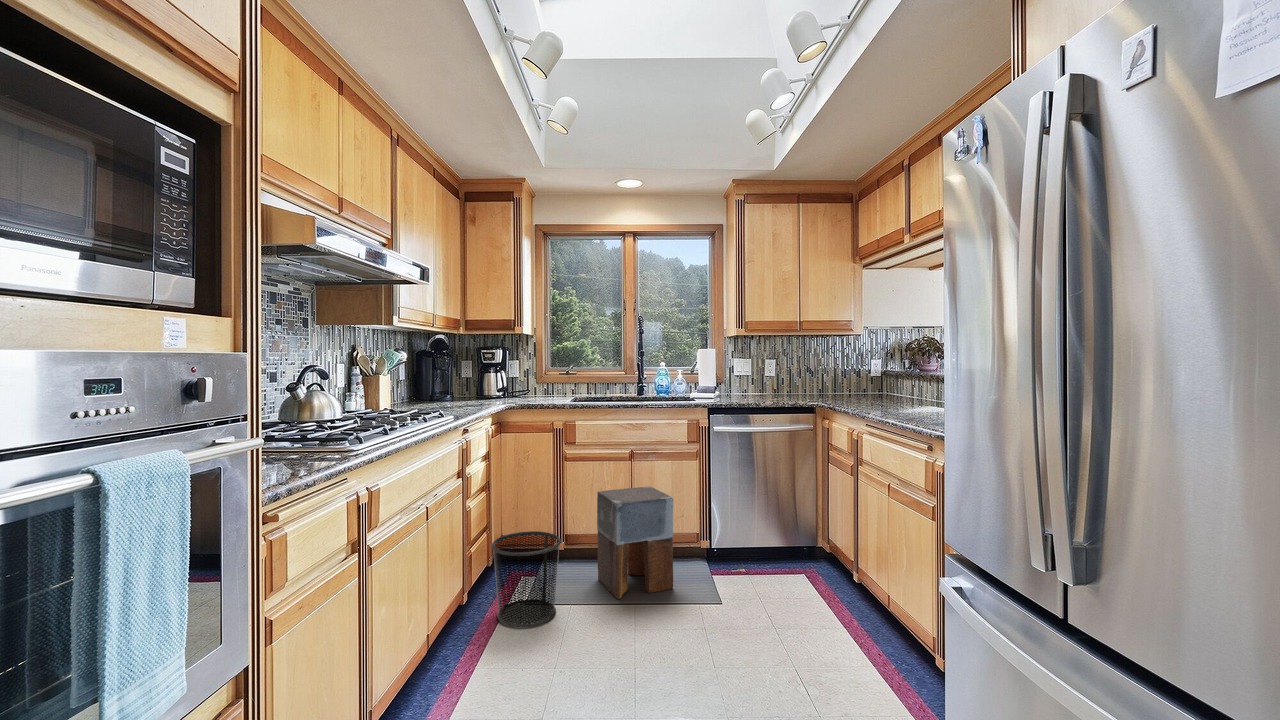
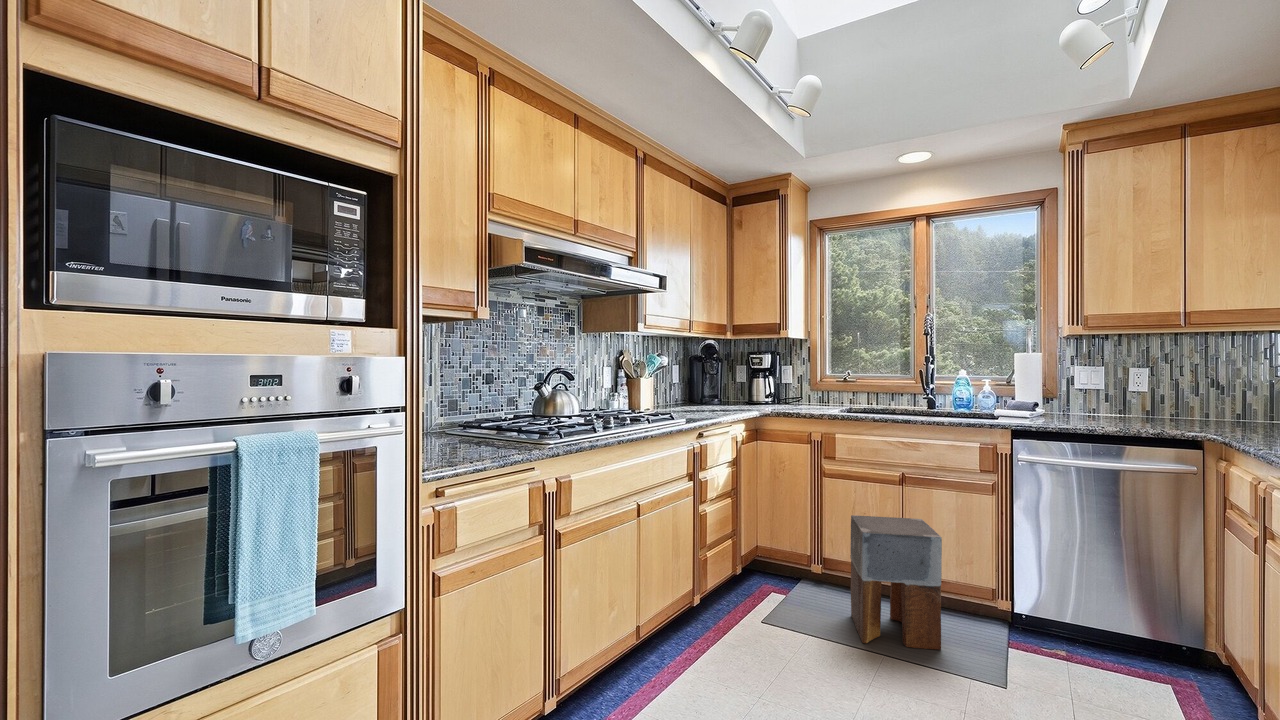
waste bin: present [491,531,561,627] -> none [721,544,794,646]

